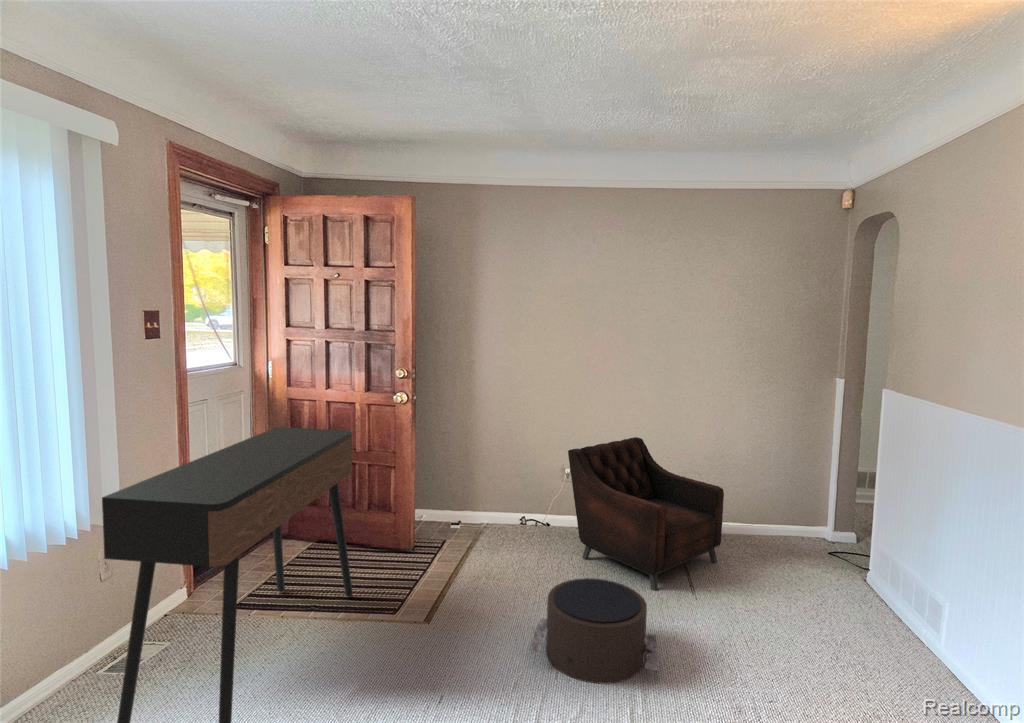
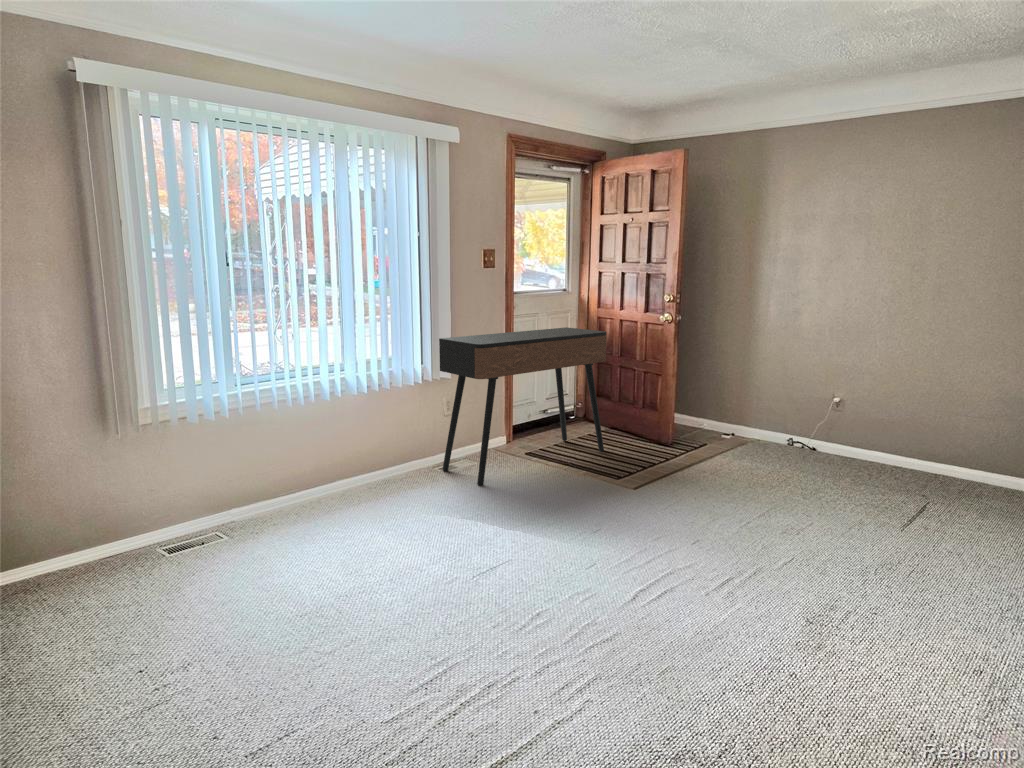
armchair: present [568,437,724,591] -> none [810,371,978,507]
pouf: present [530,578,659,684] -> none [677,459,789,529]

